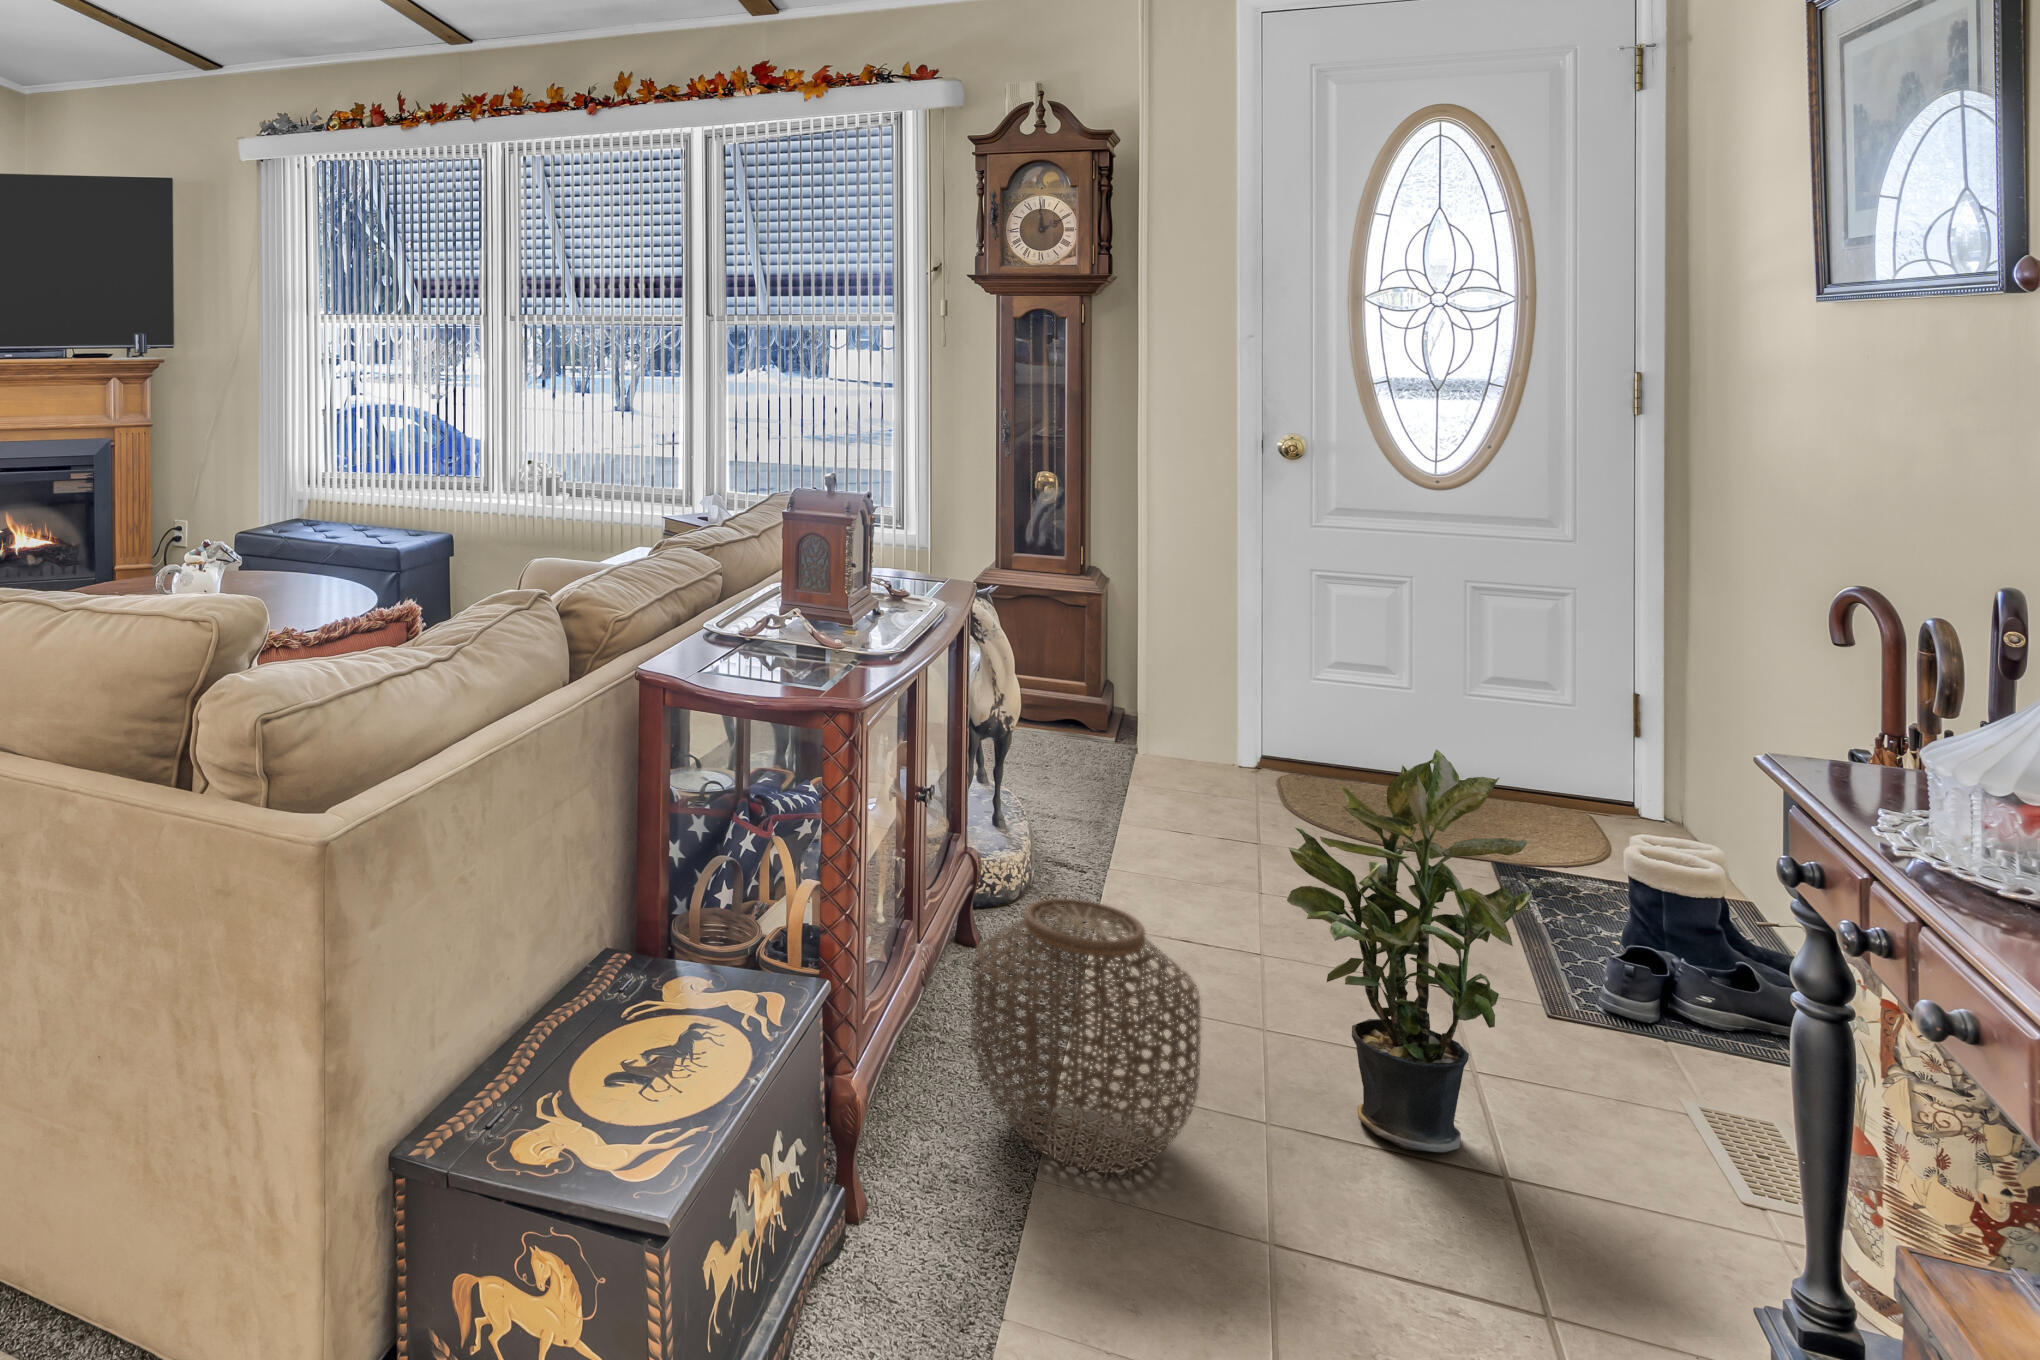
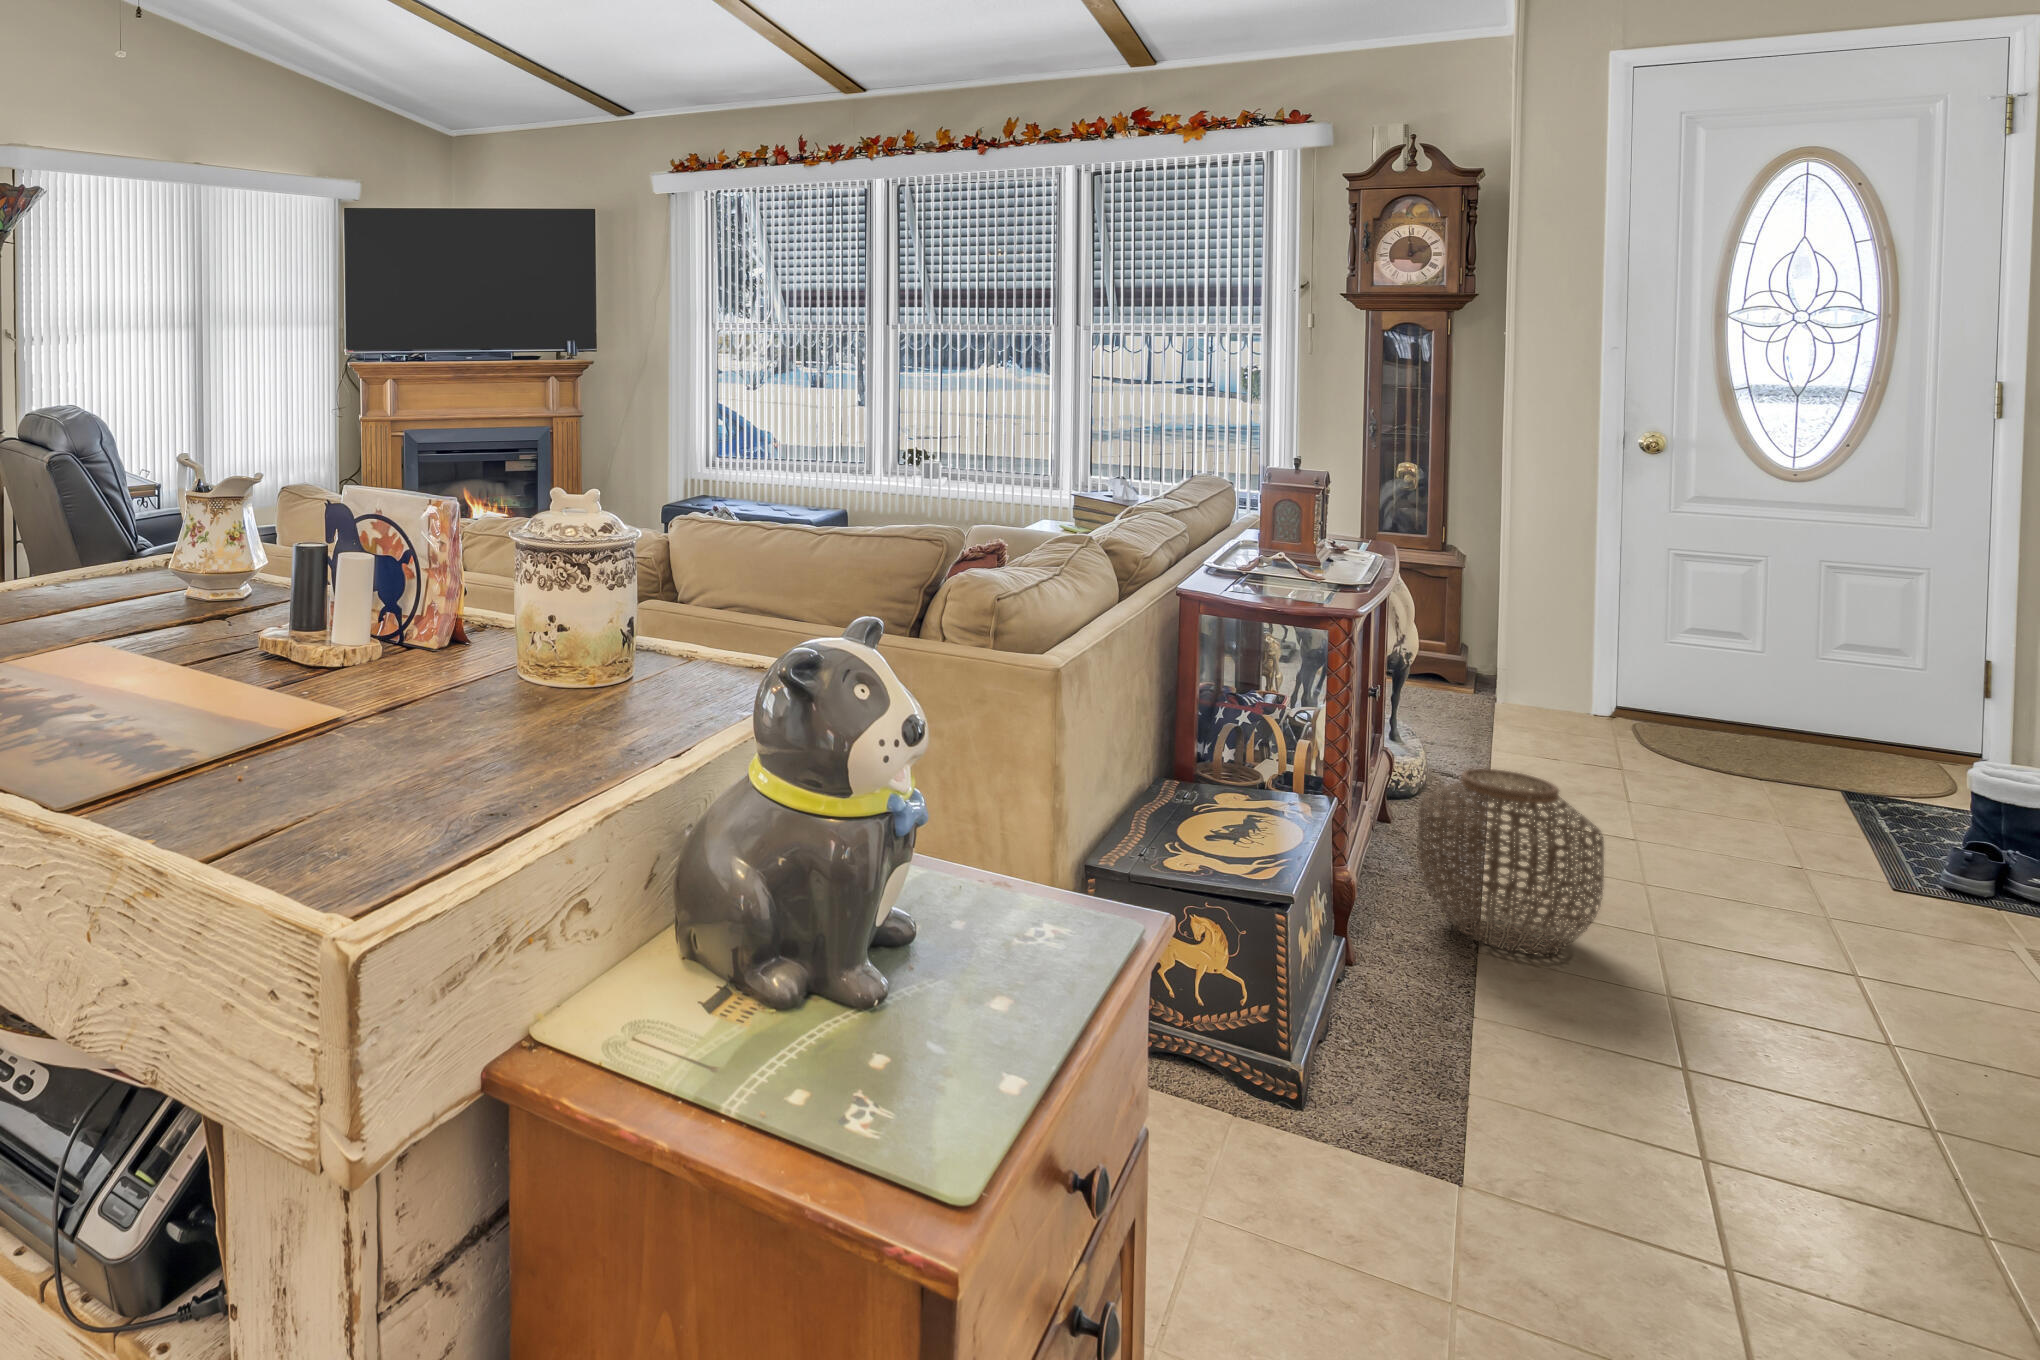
potted plant: present [1287,749,1532,1152] -> none [1670,671,1876,961]

